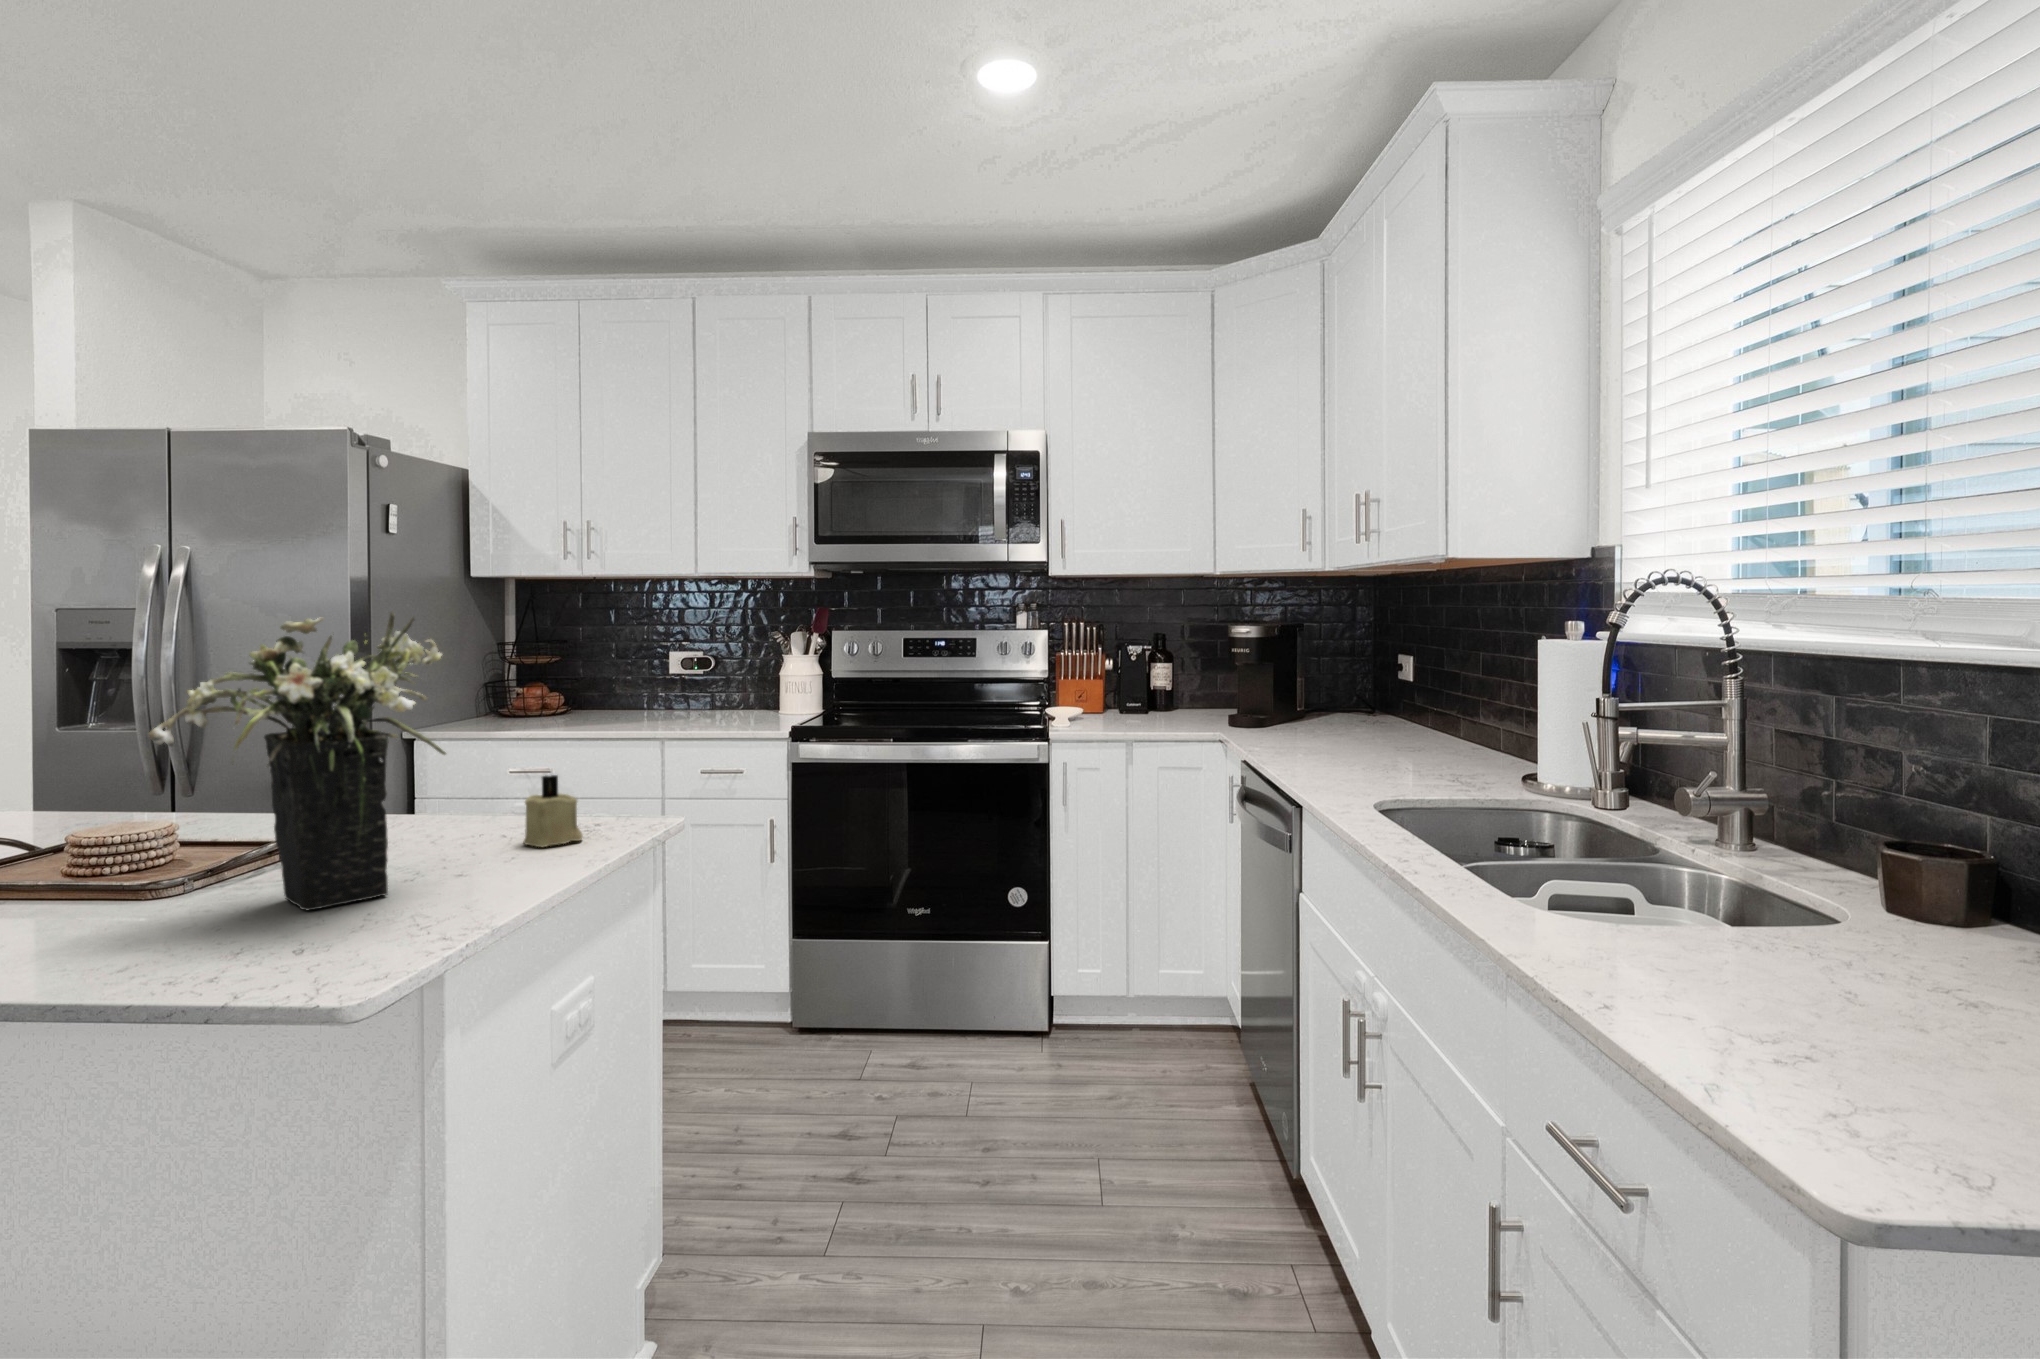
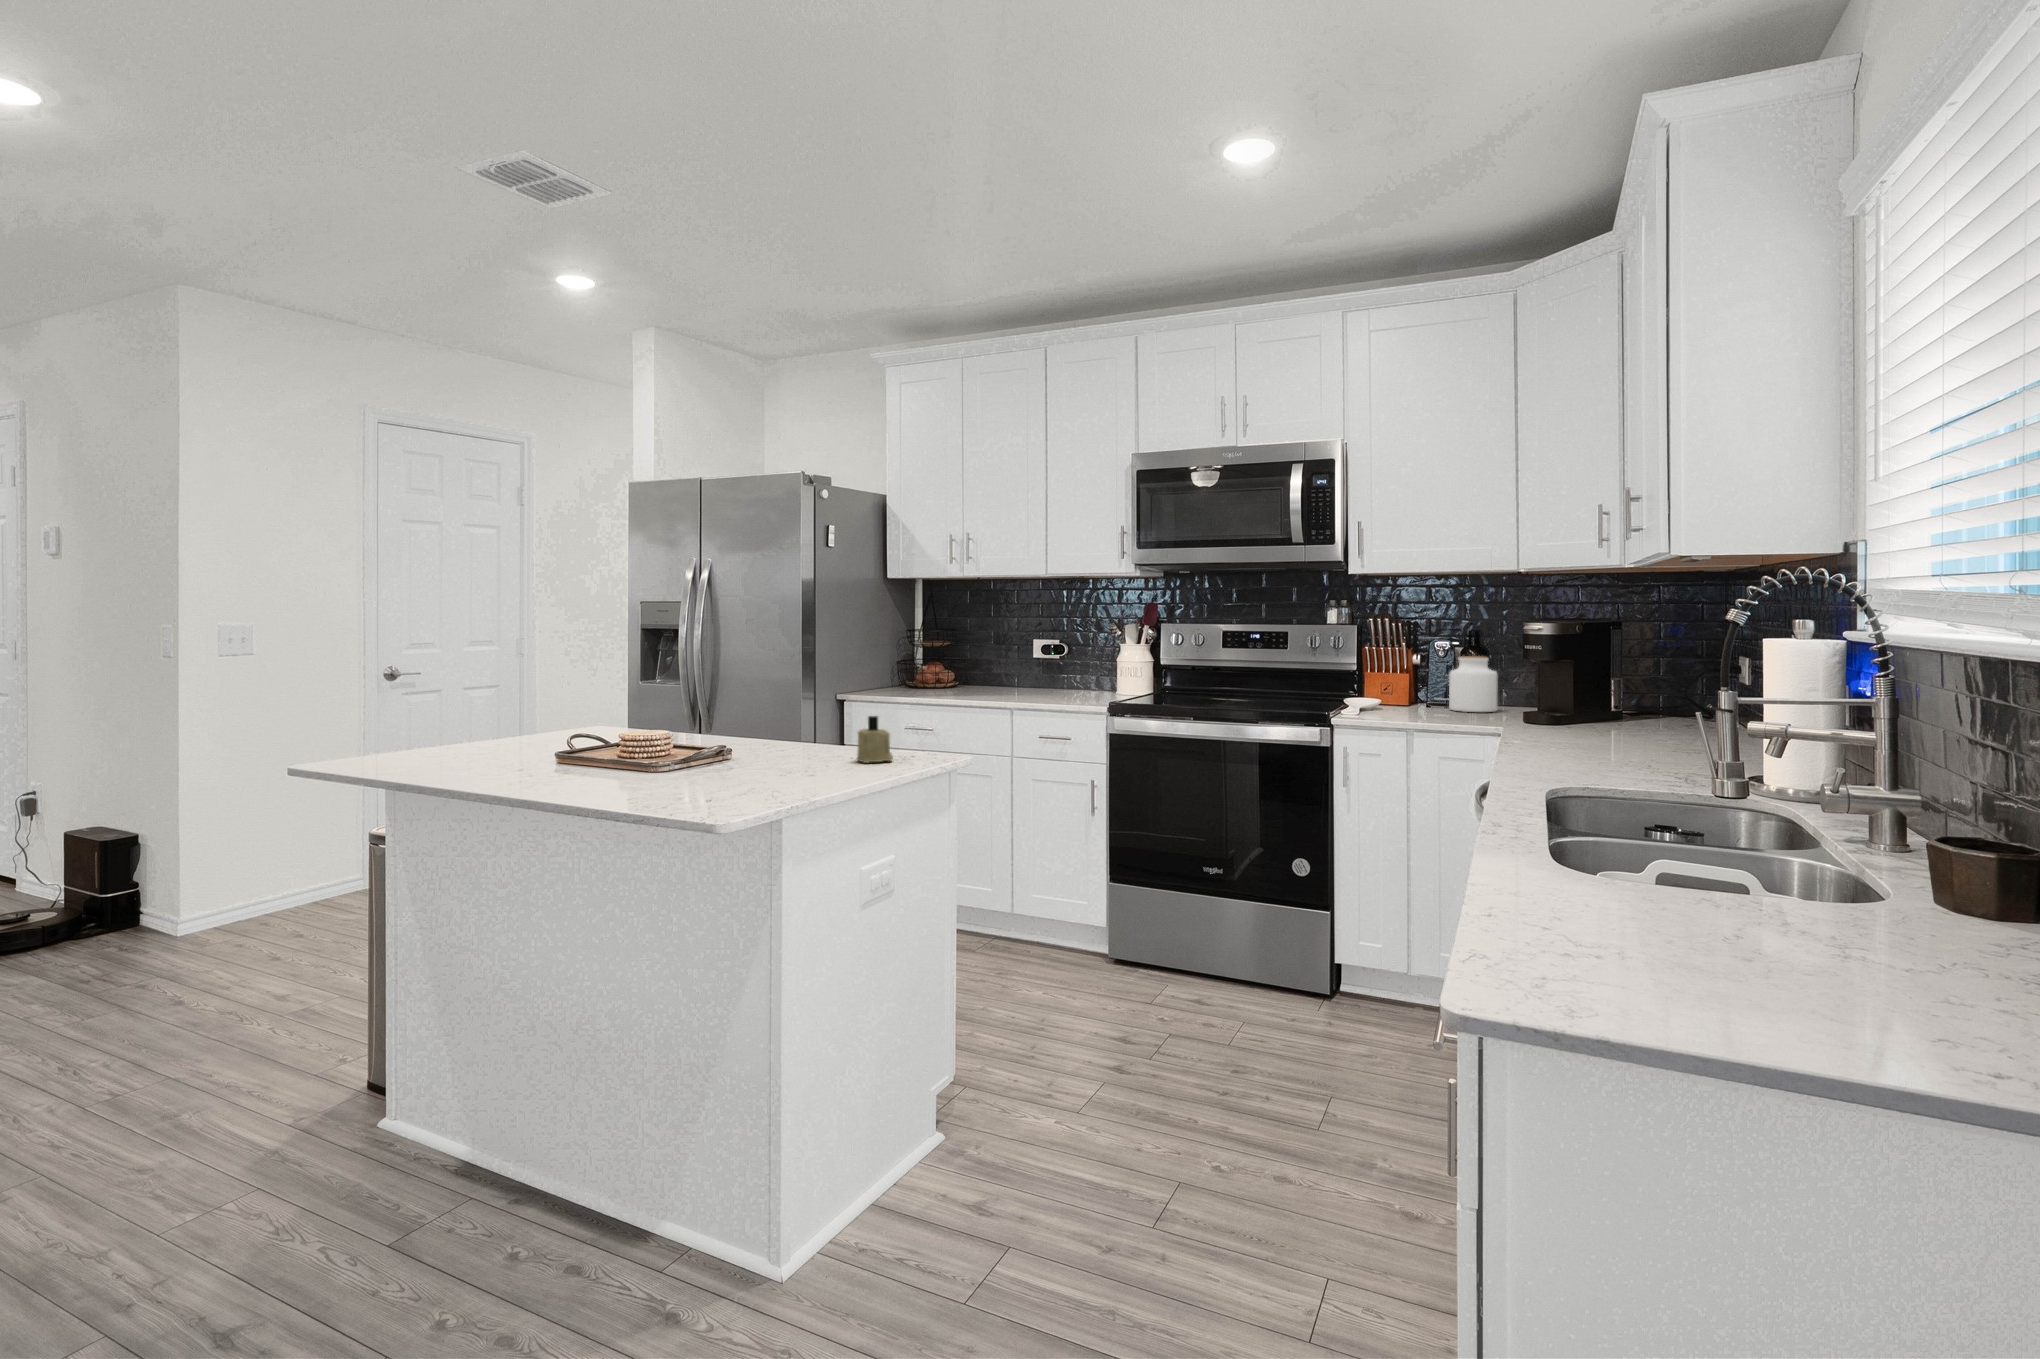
flower arrangement: present [149,612,446,910] -> none [648,605,802,781]
jar: none [1146,660,1192,718] -> present [1449,656,1498,712]

